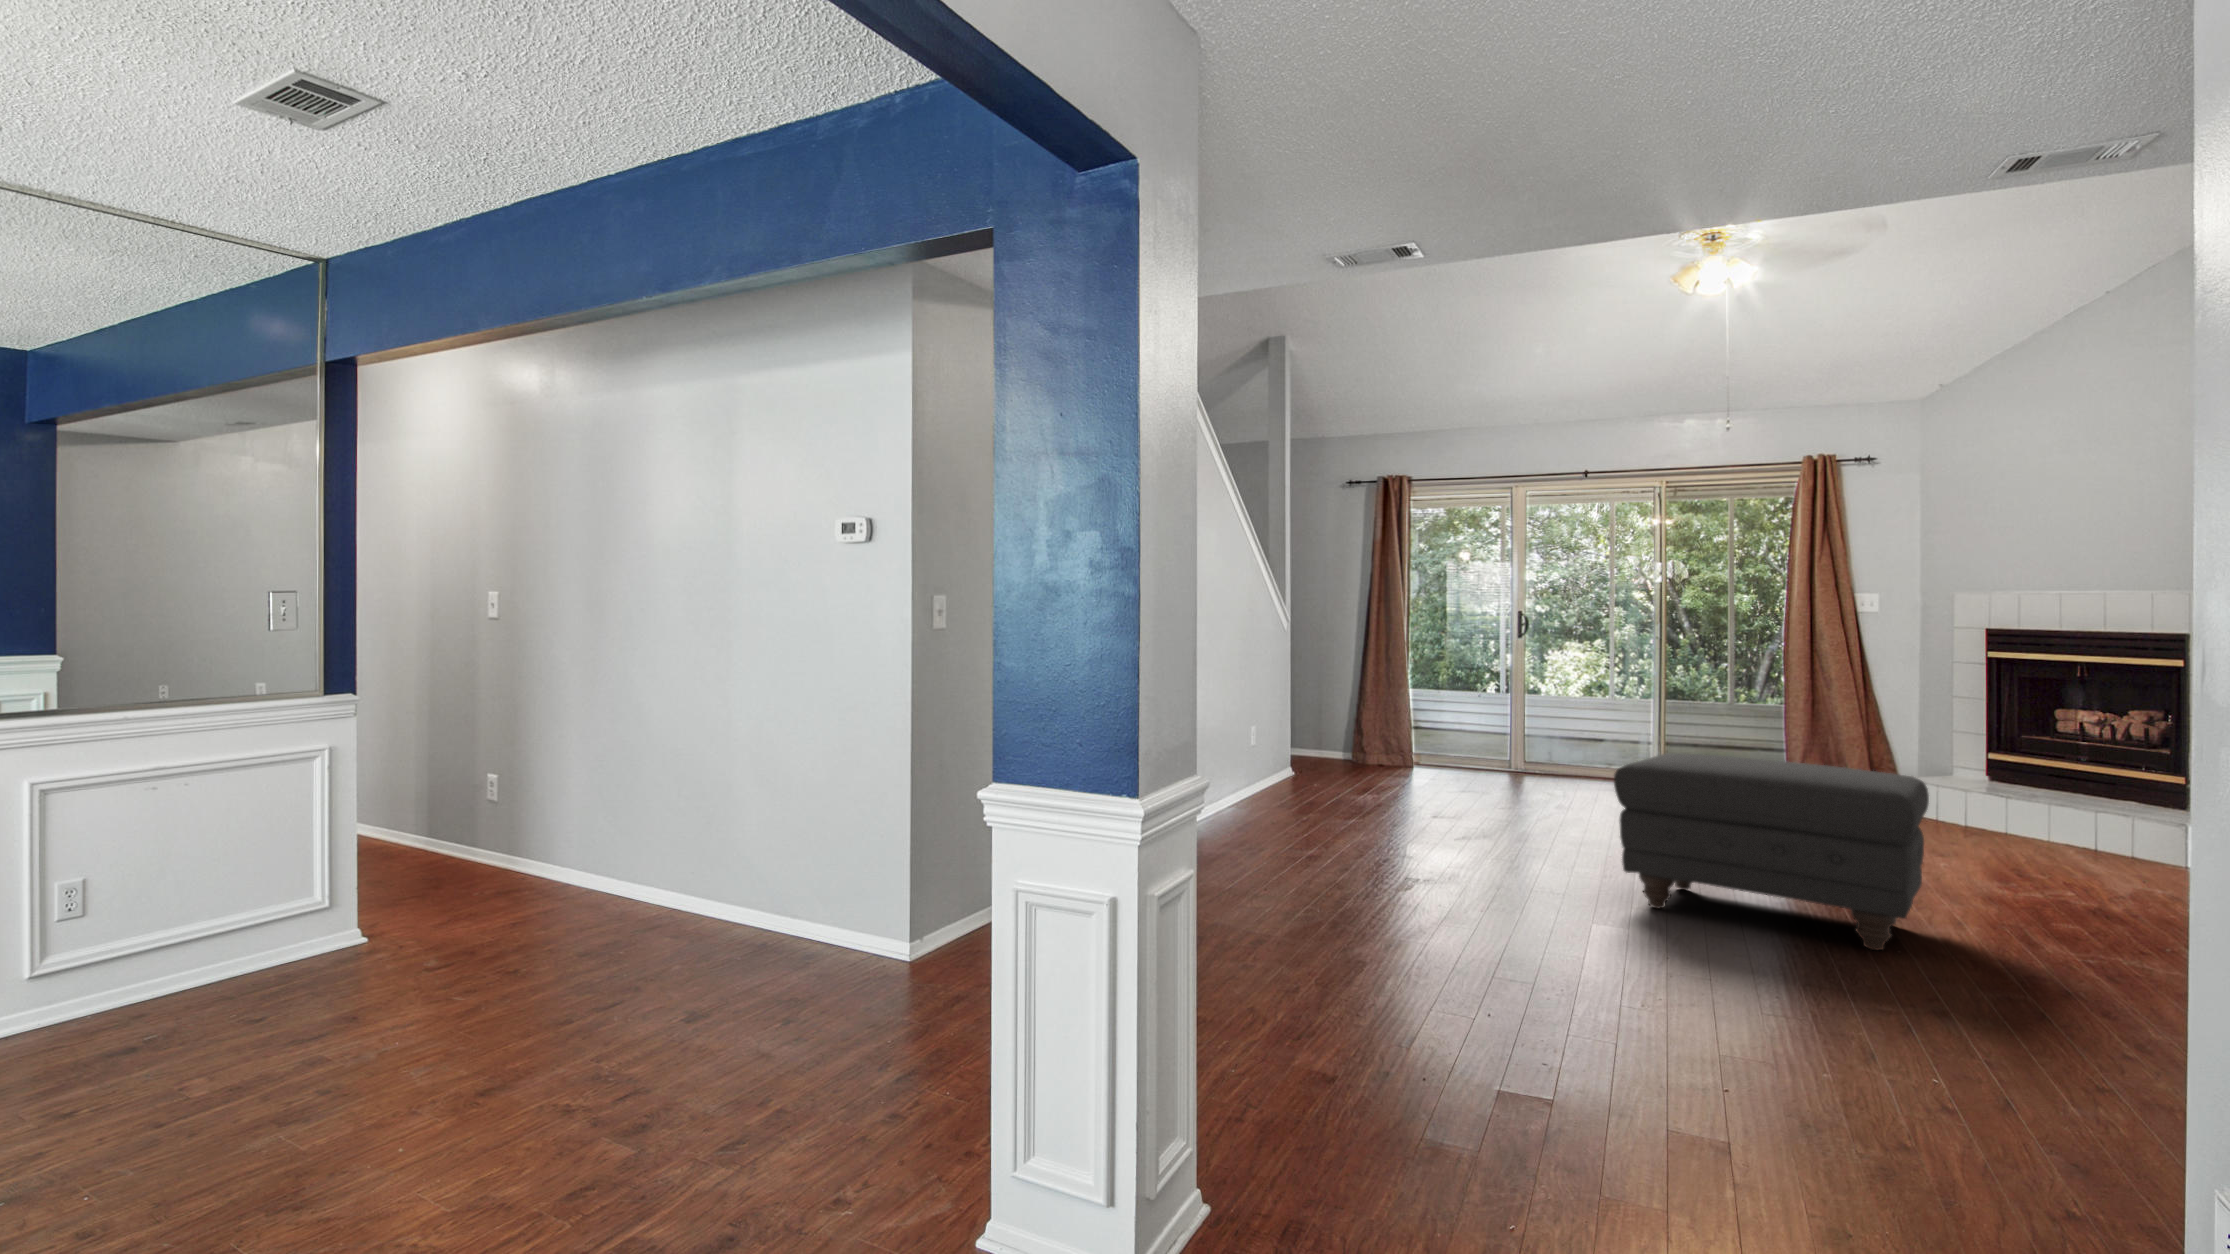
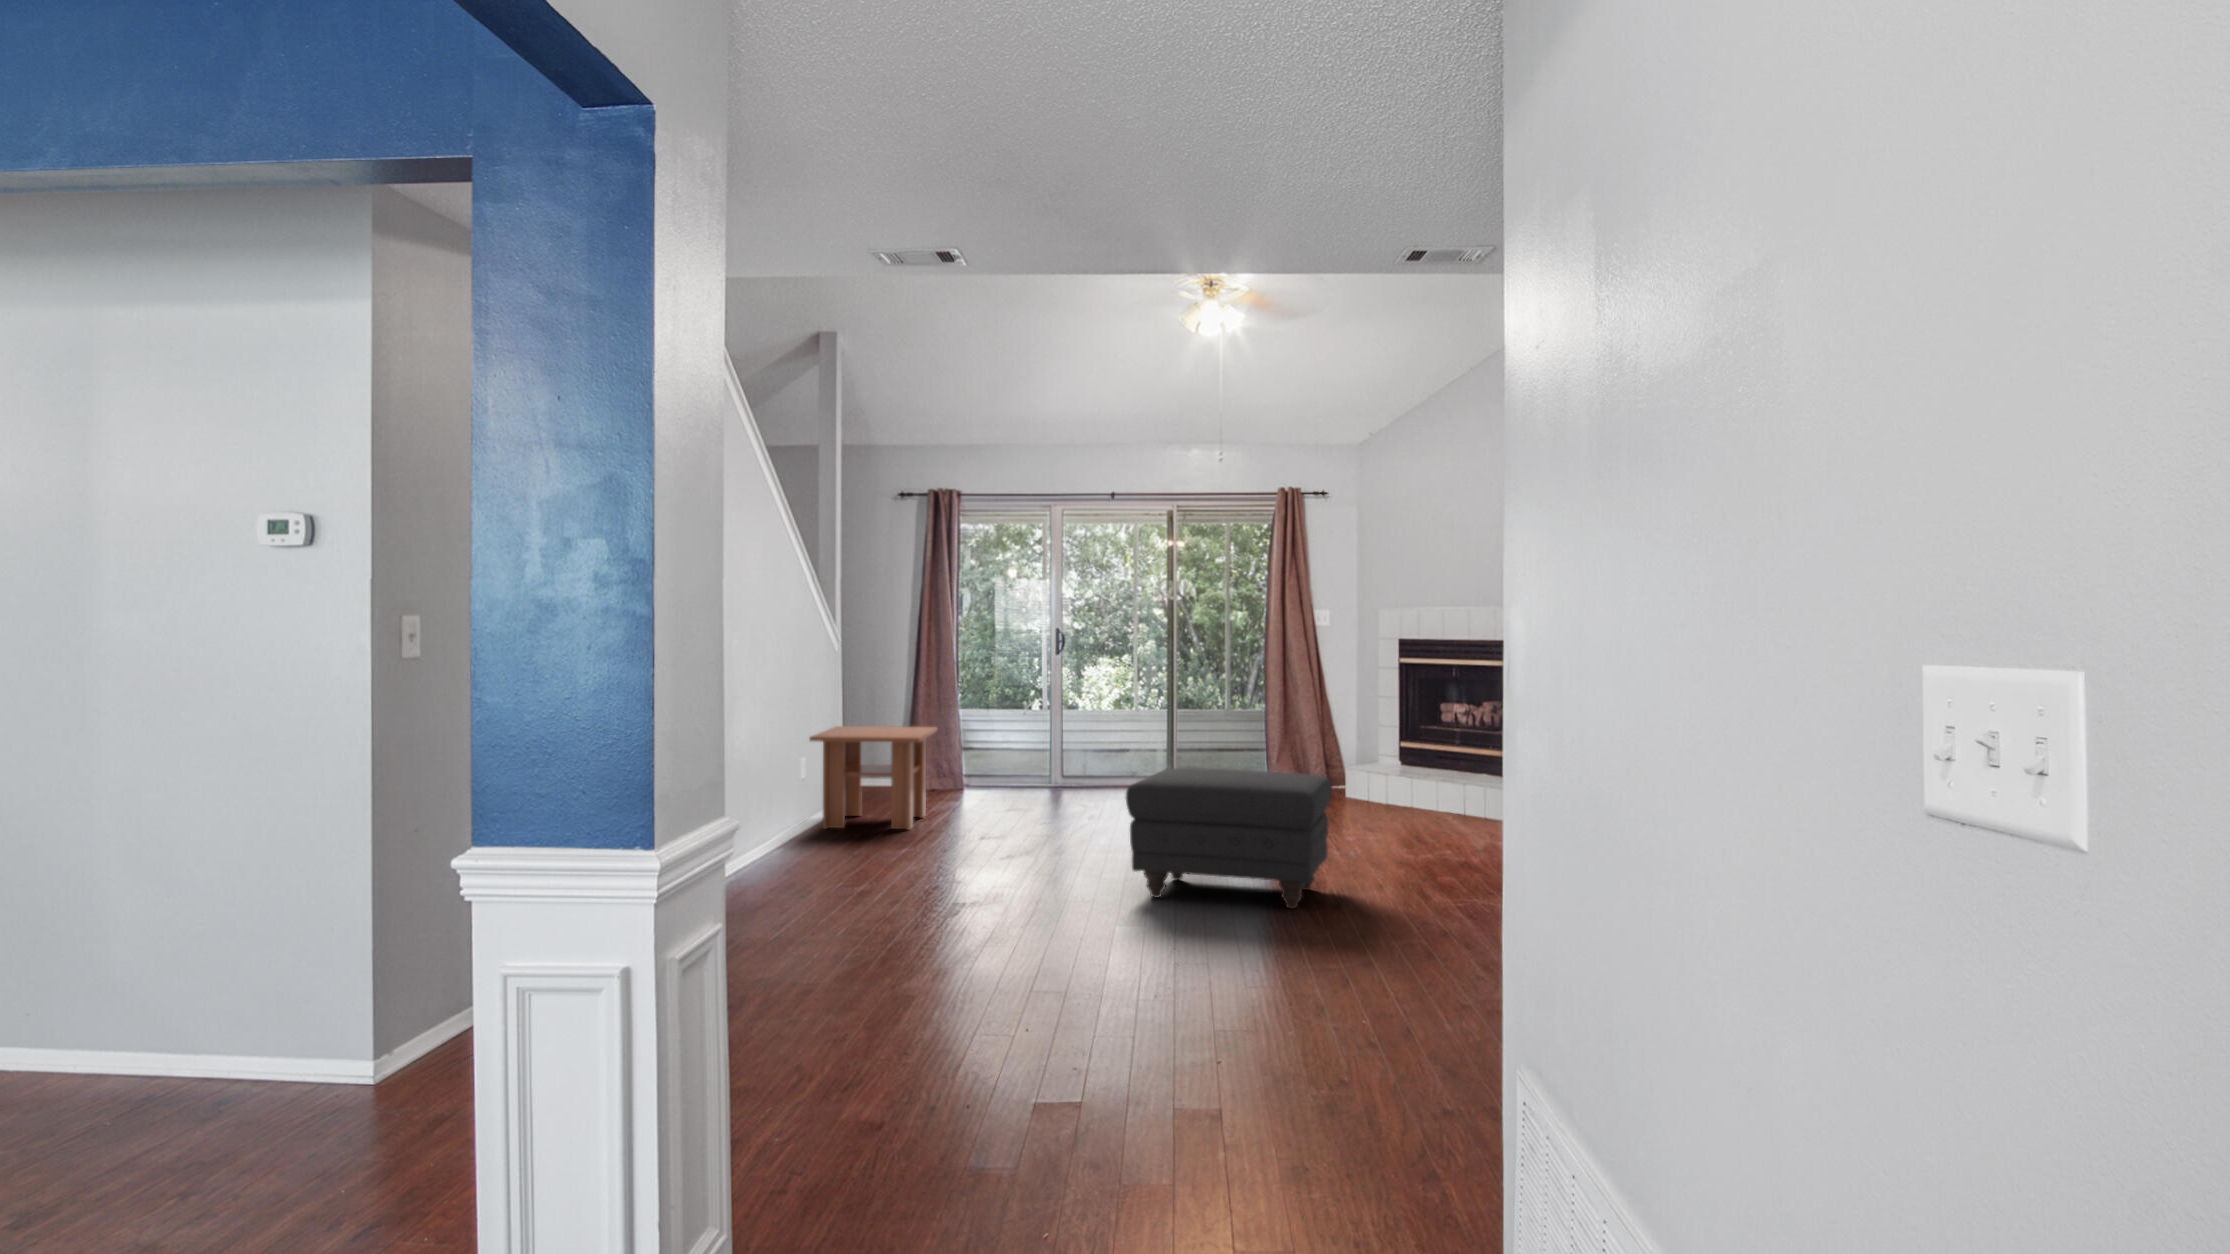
coffee table: none [1252,696,1385,802] -> present [809,726,938,830]

